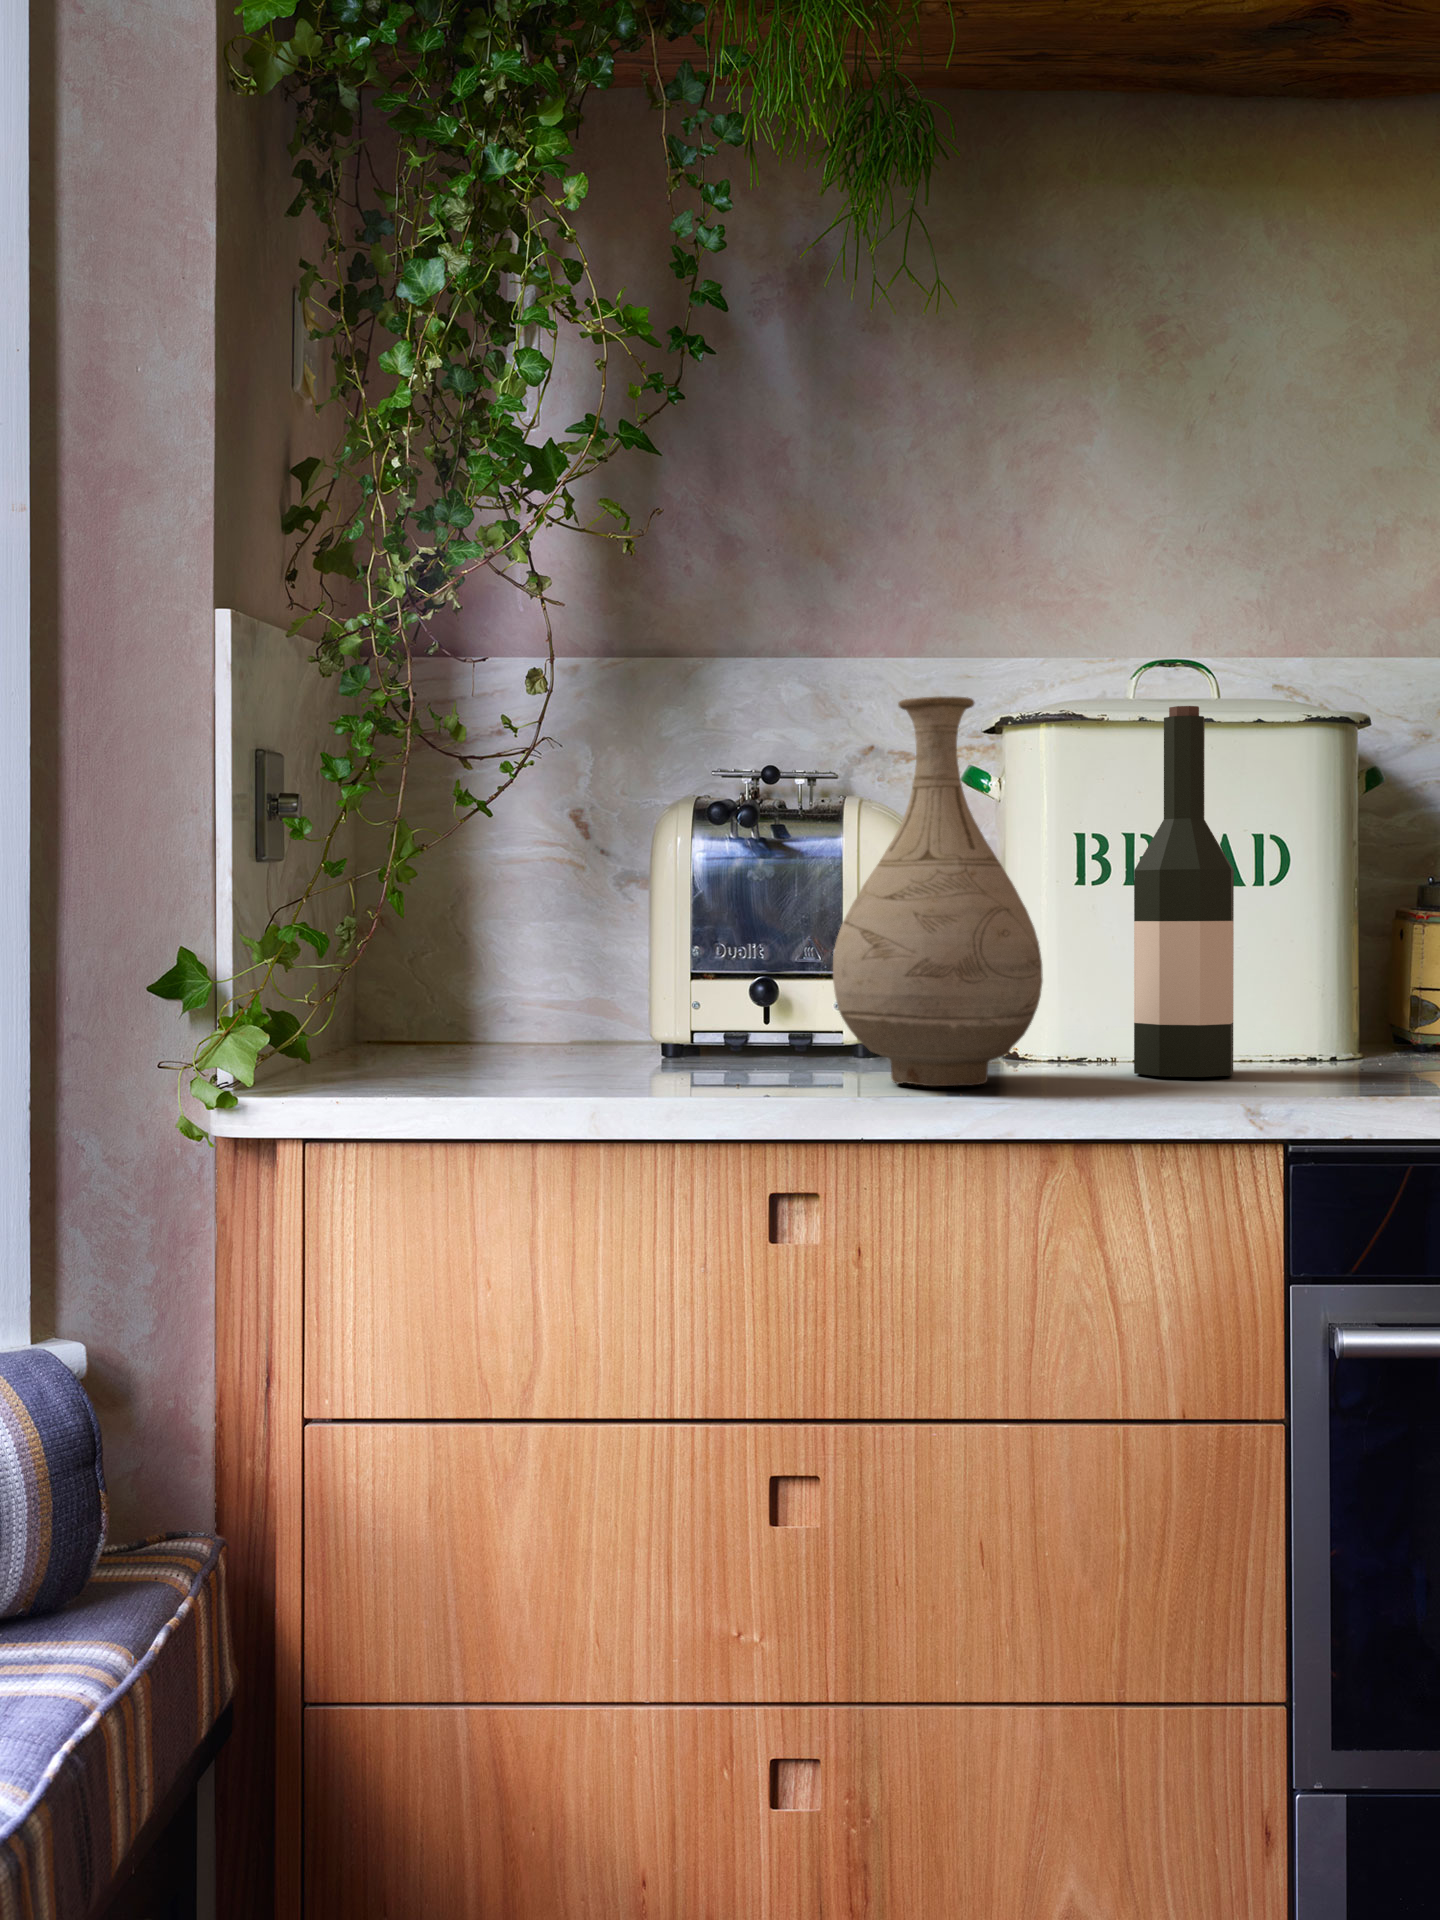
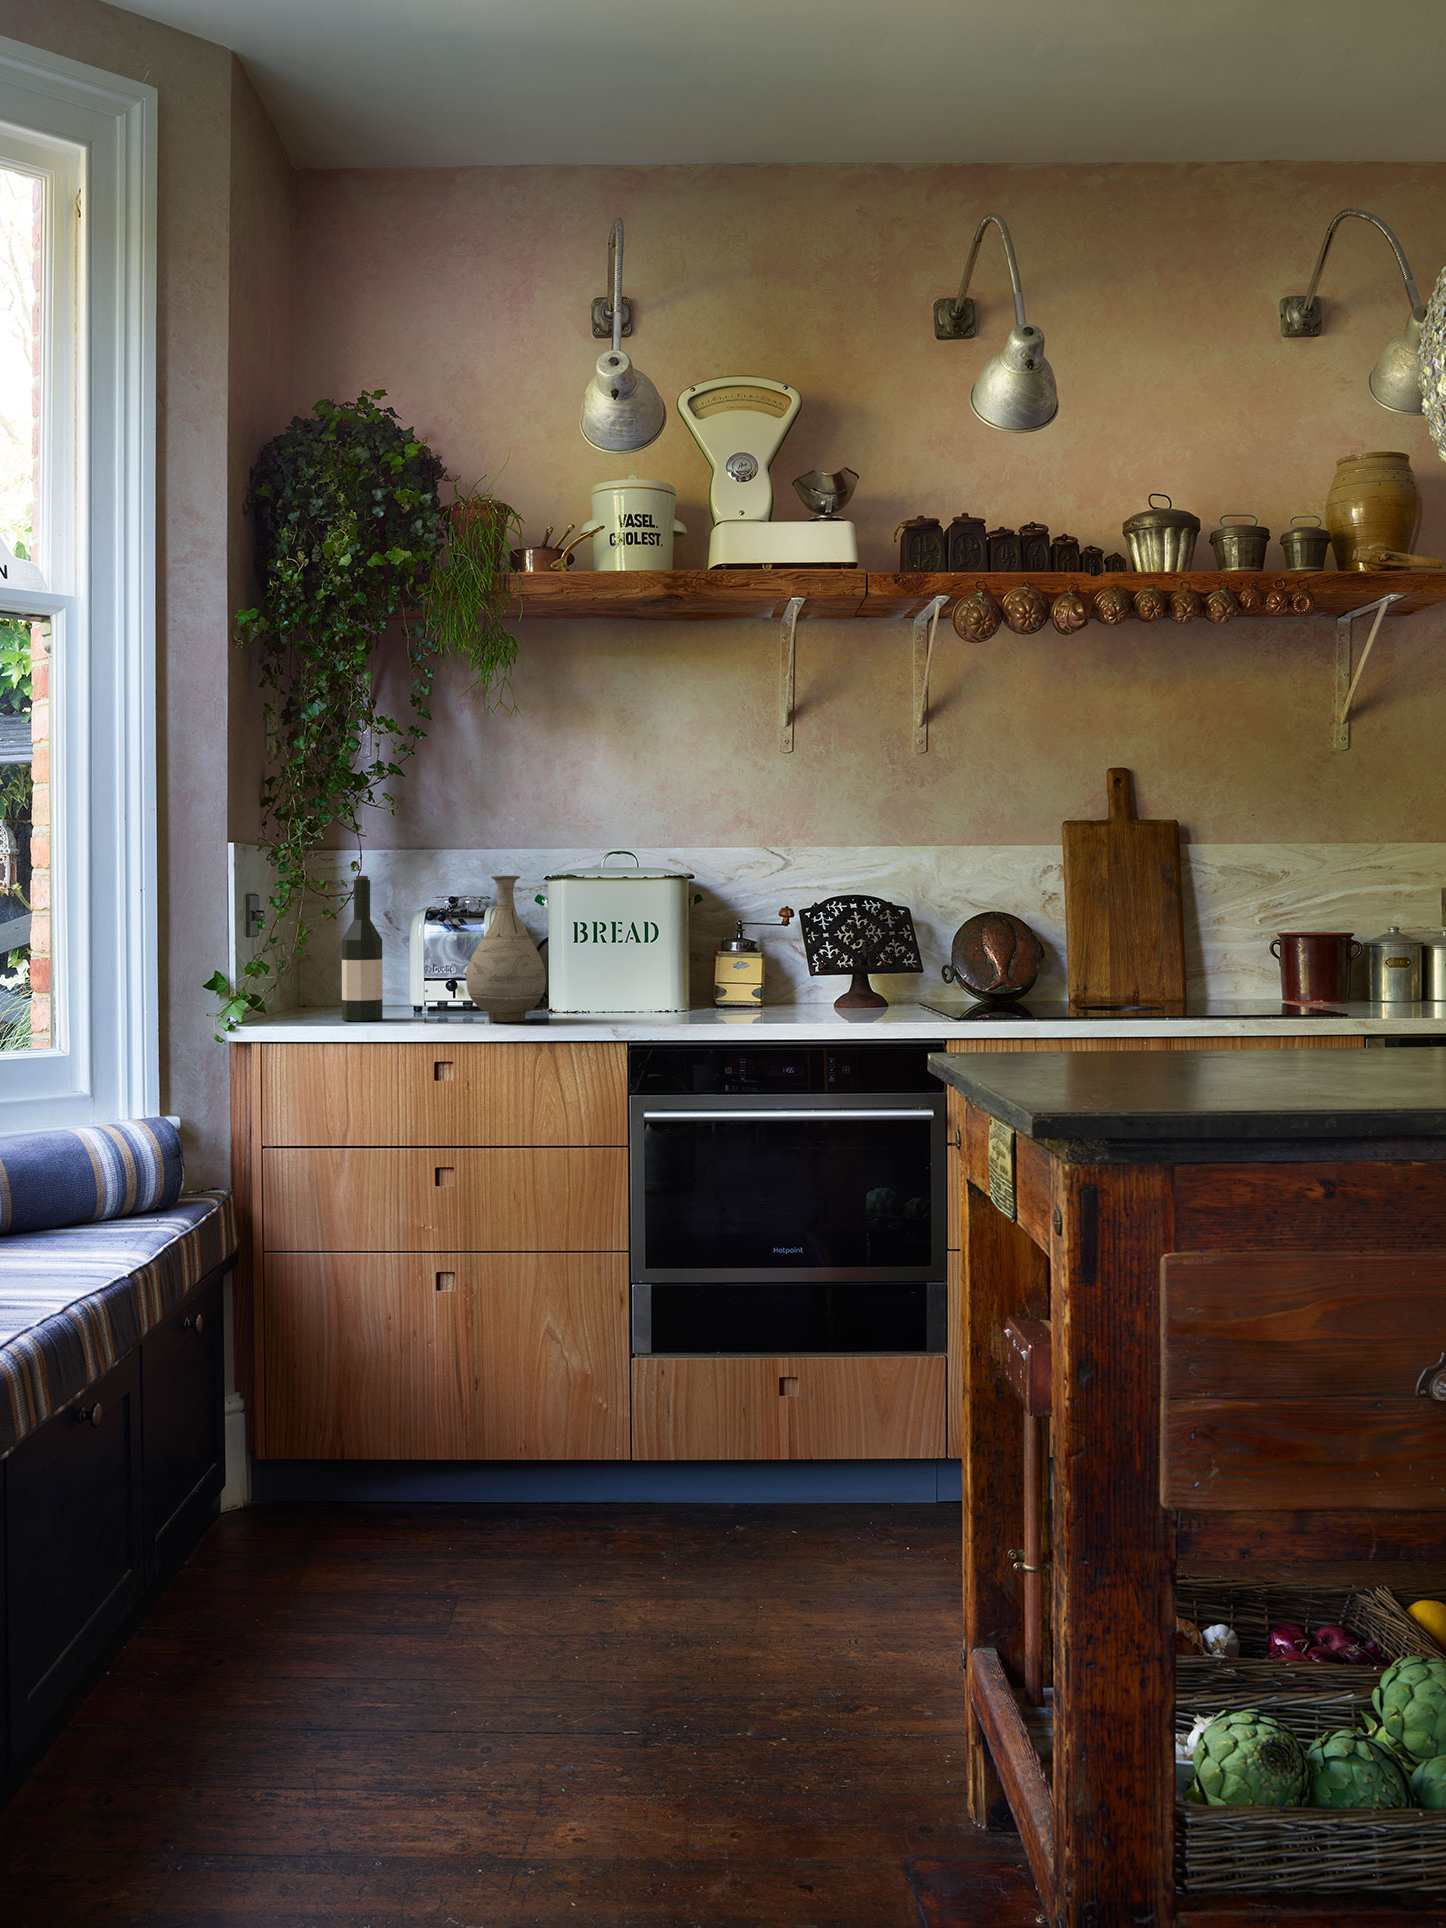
wine bottle: present [1134,706,1234,1077] -> present [342,876,383,1021]

